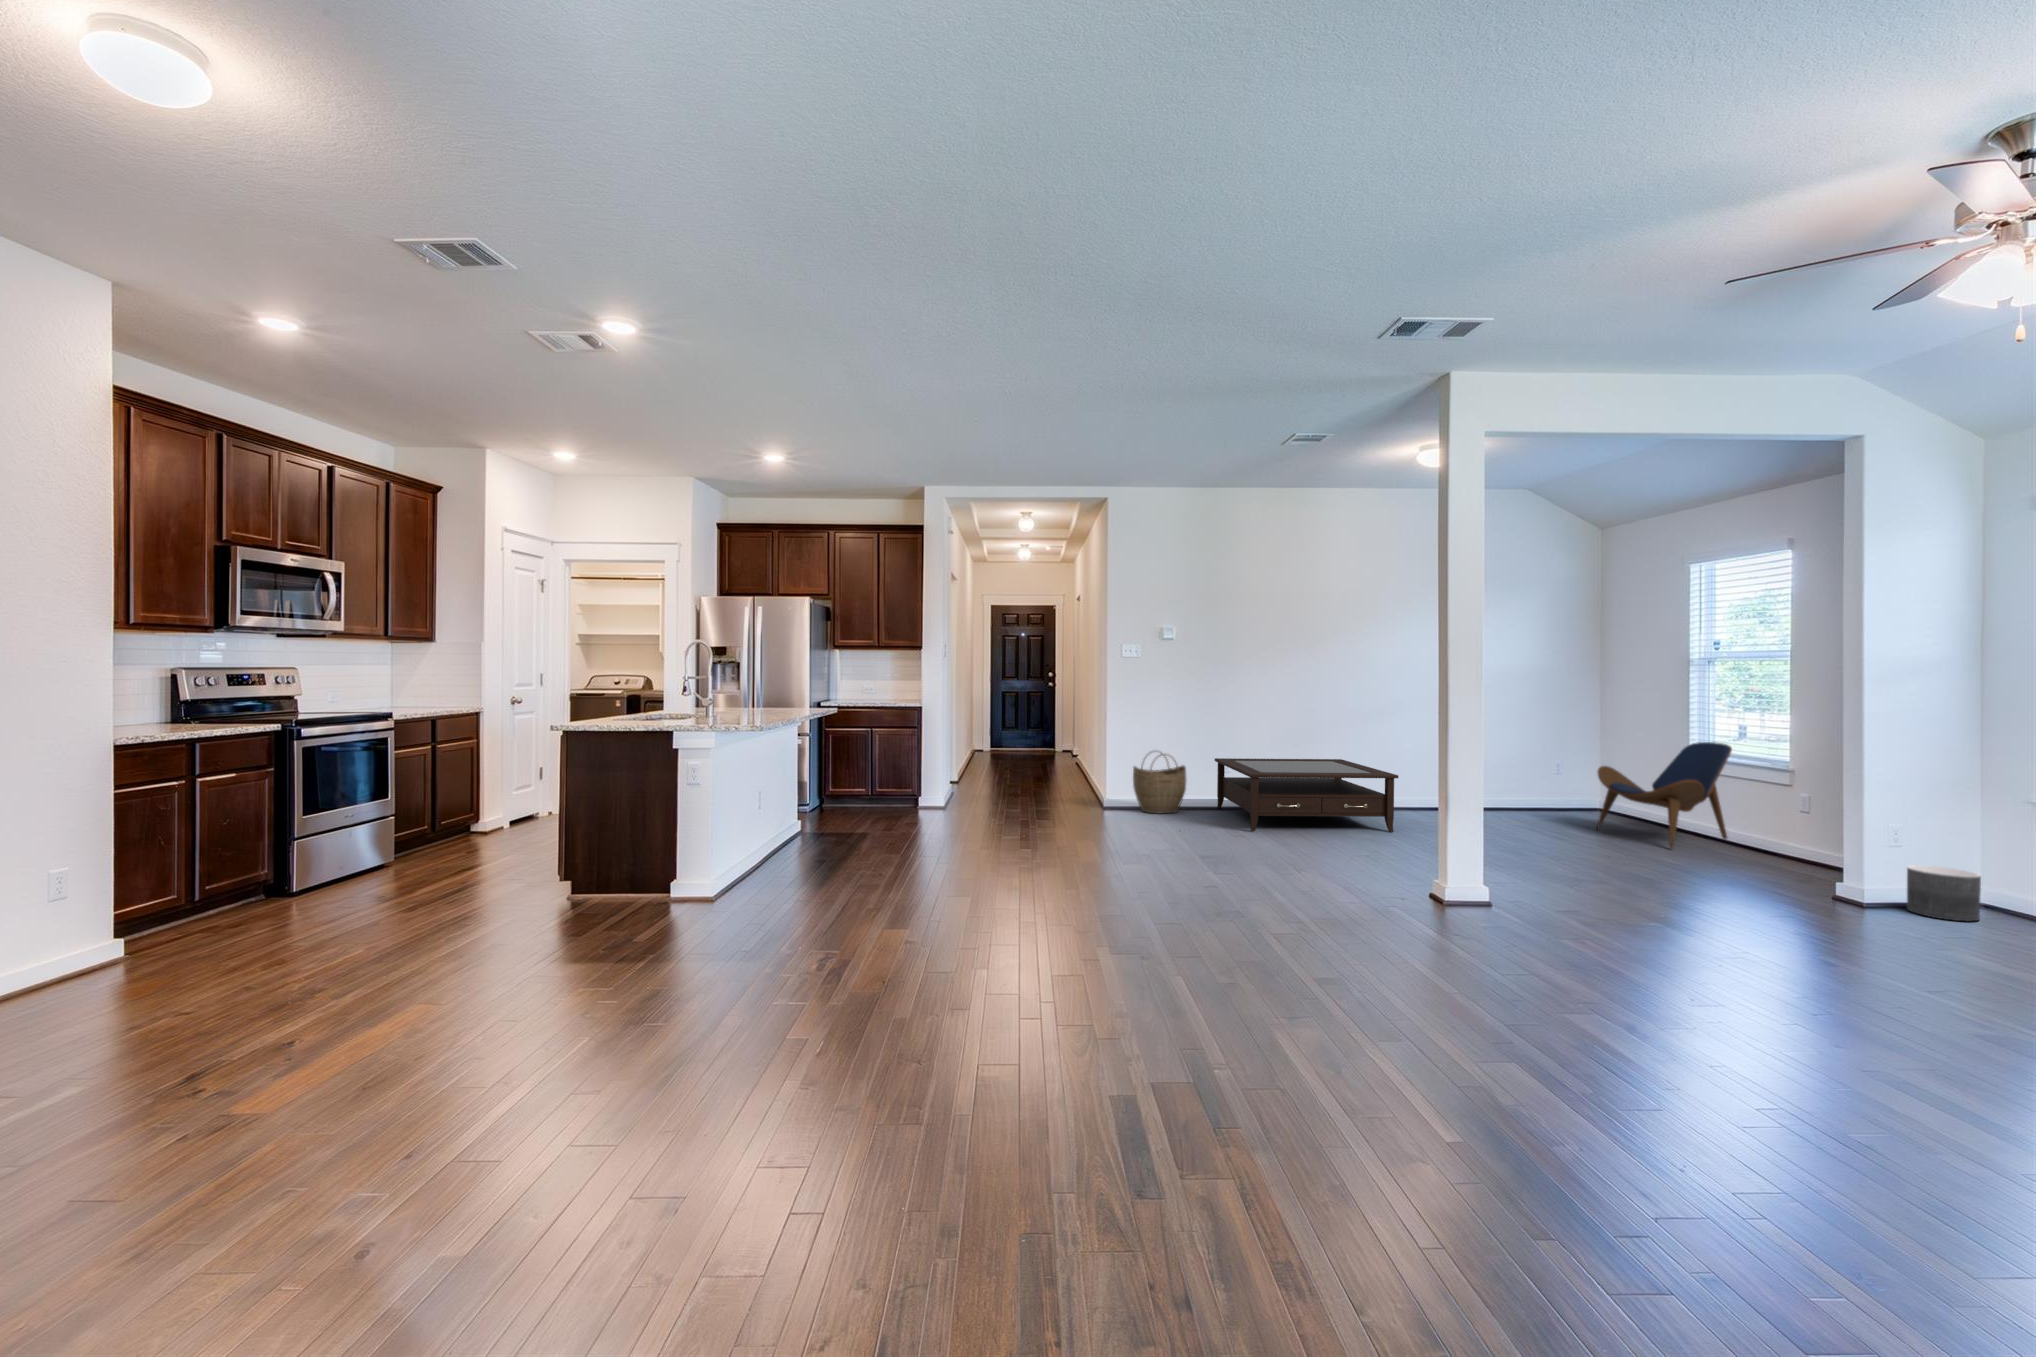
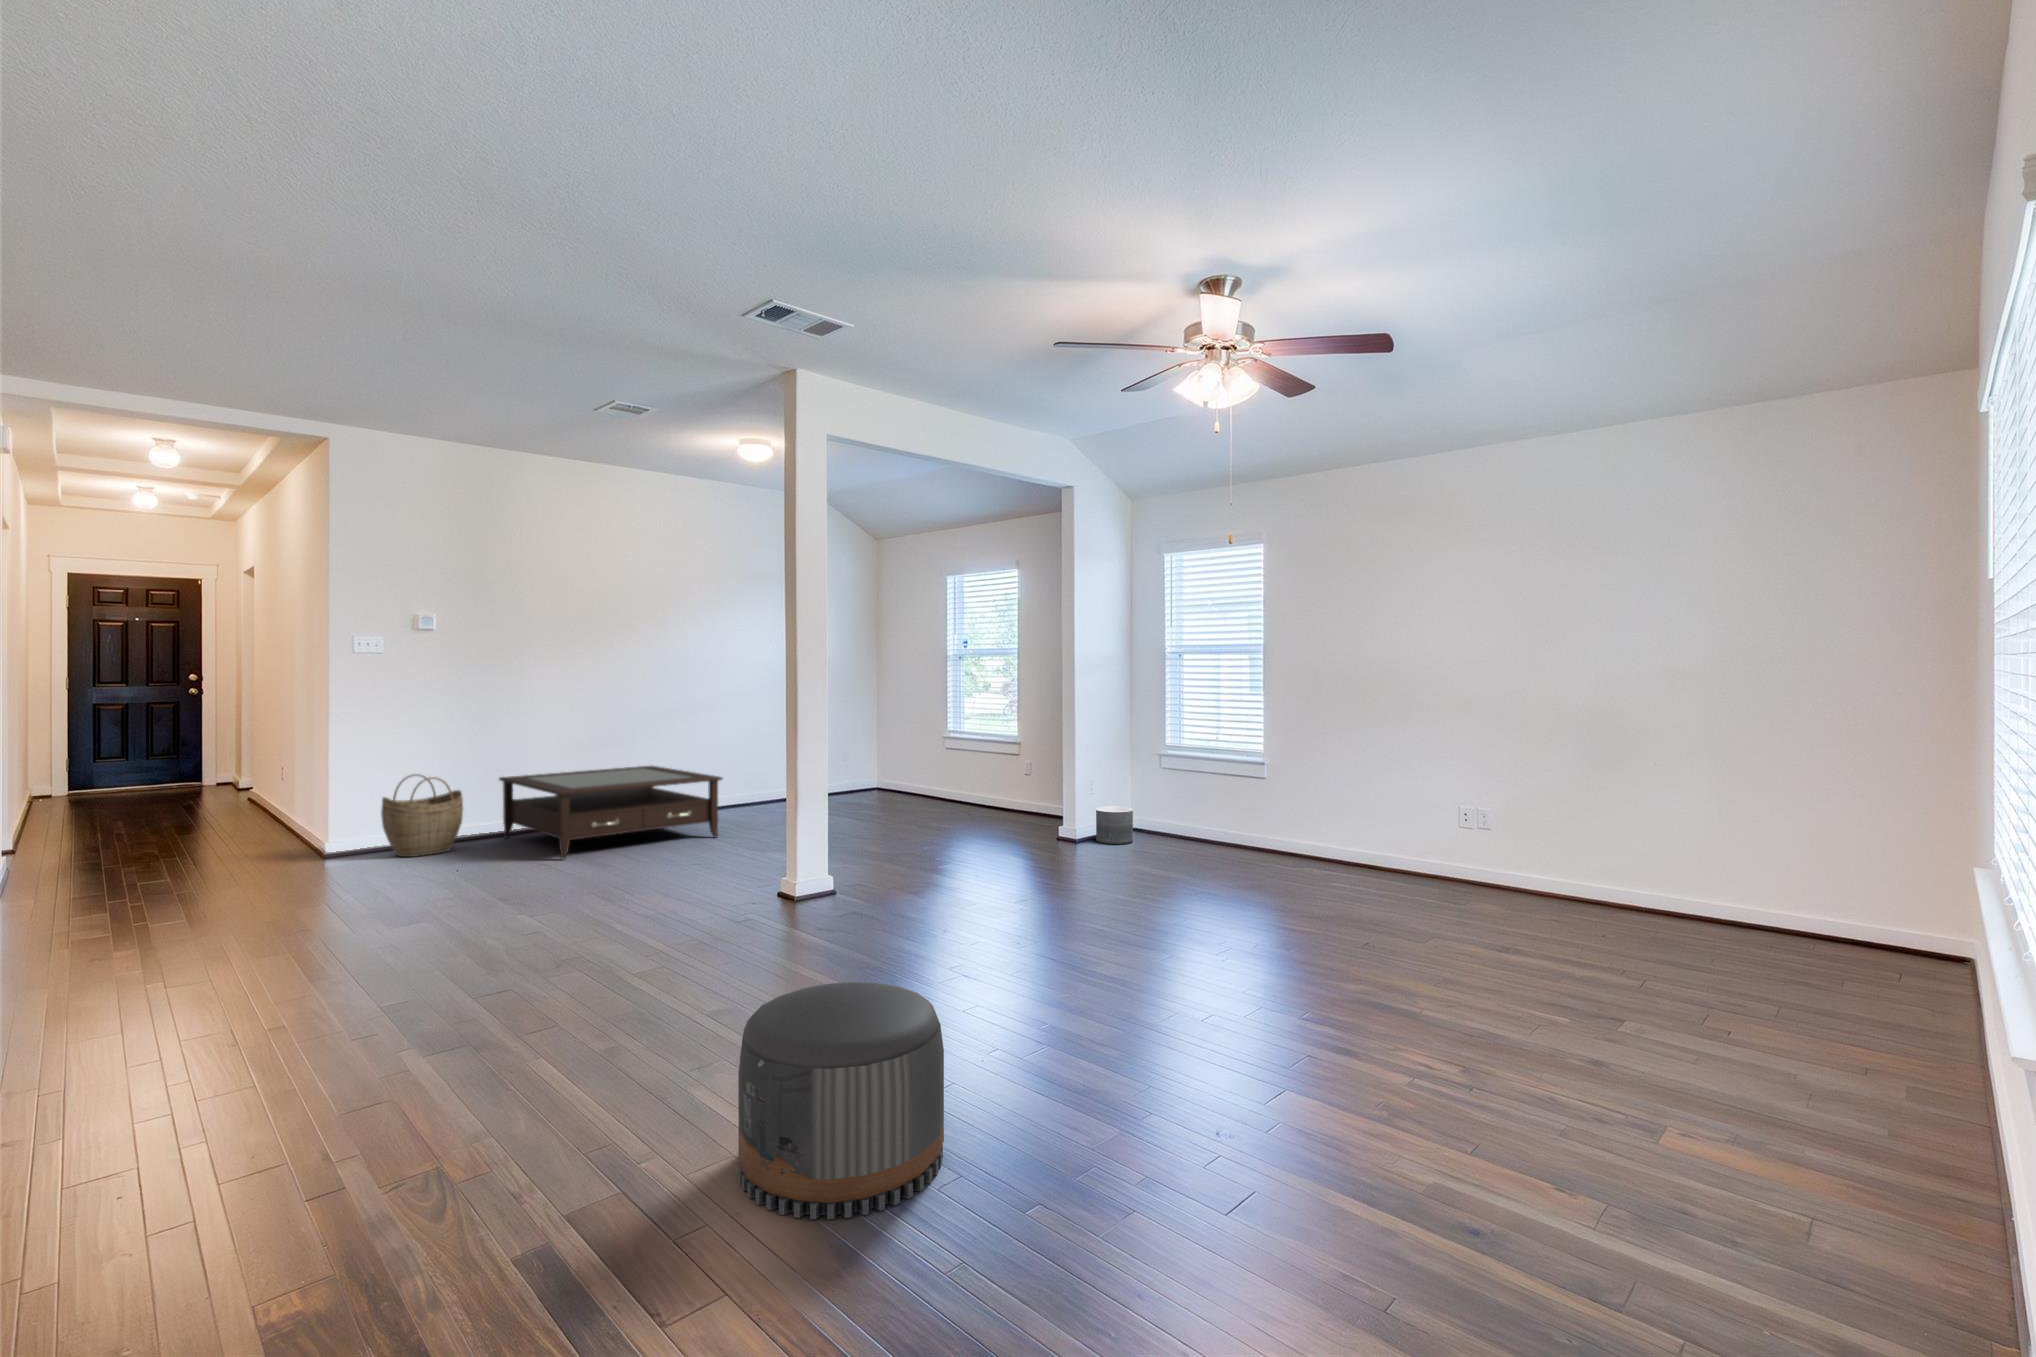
lounge chair: present [1597,742,1732,849] -> none [888,725,981,819]
pouf: none [1270,975,1482,1210] -> present [738,982,944,1219]

